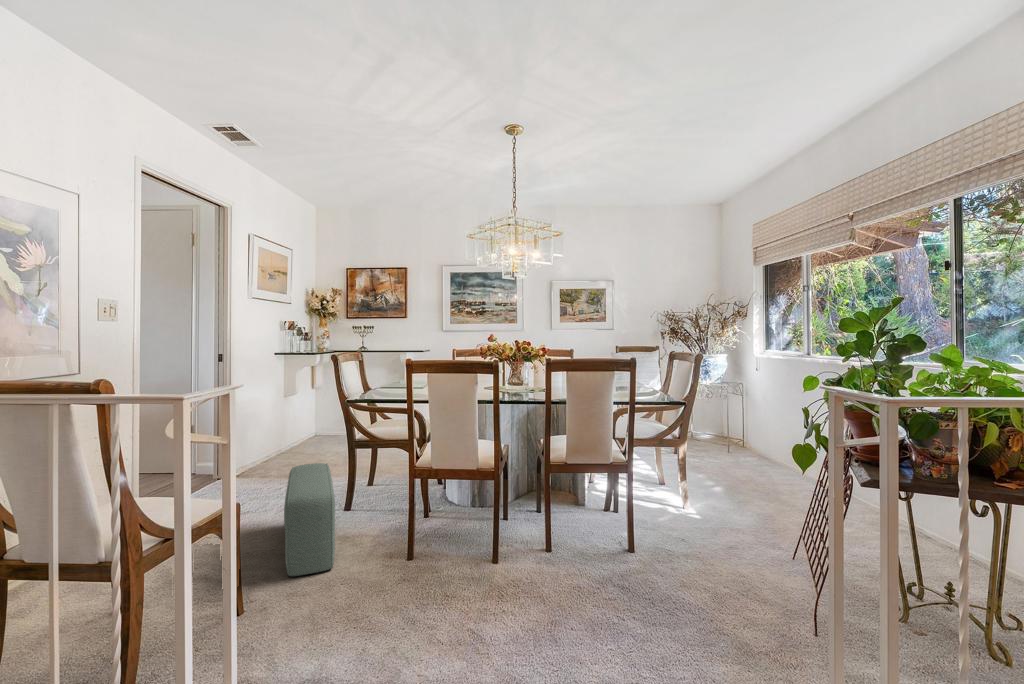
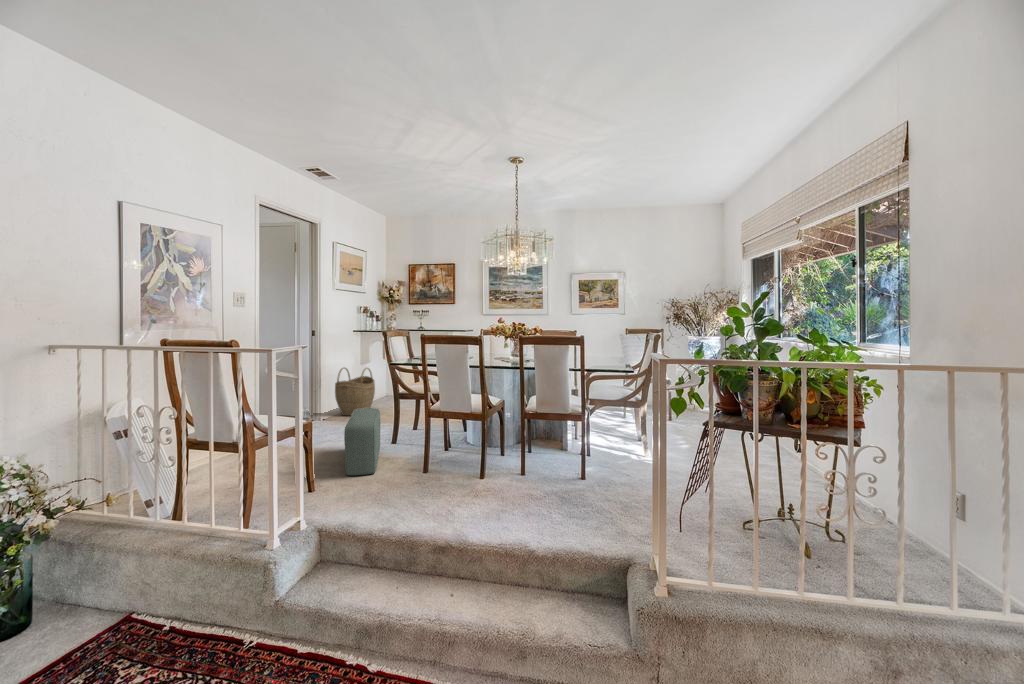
woven basket: none [251,401,307,468] -> present [335,368,375,416]

